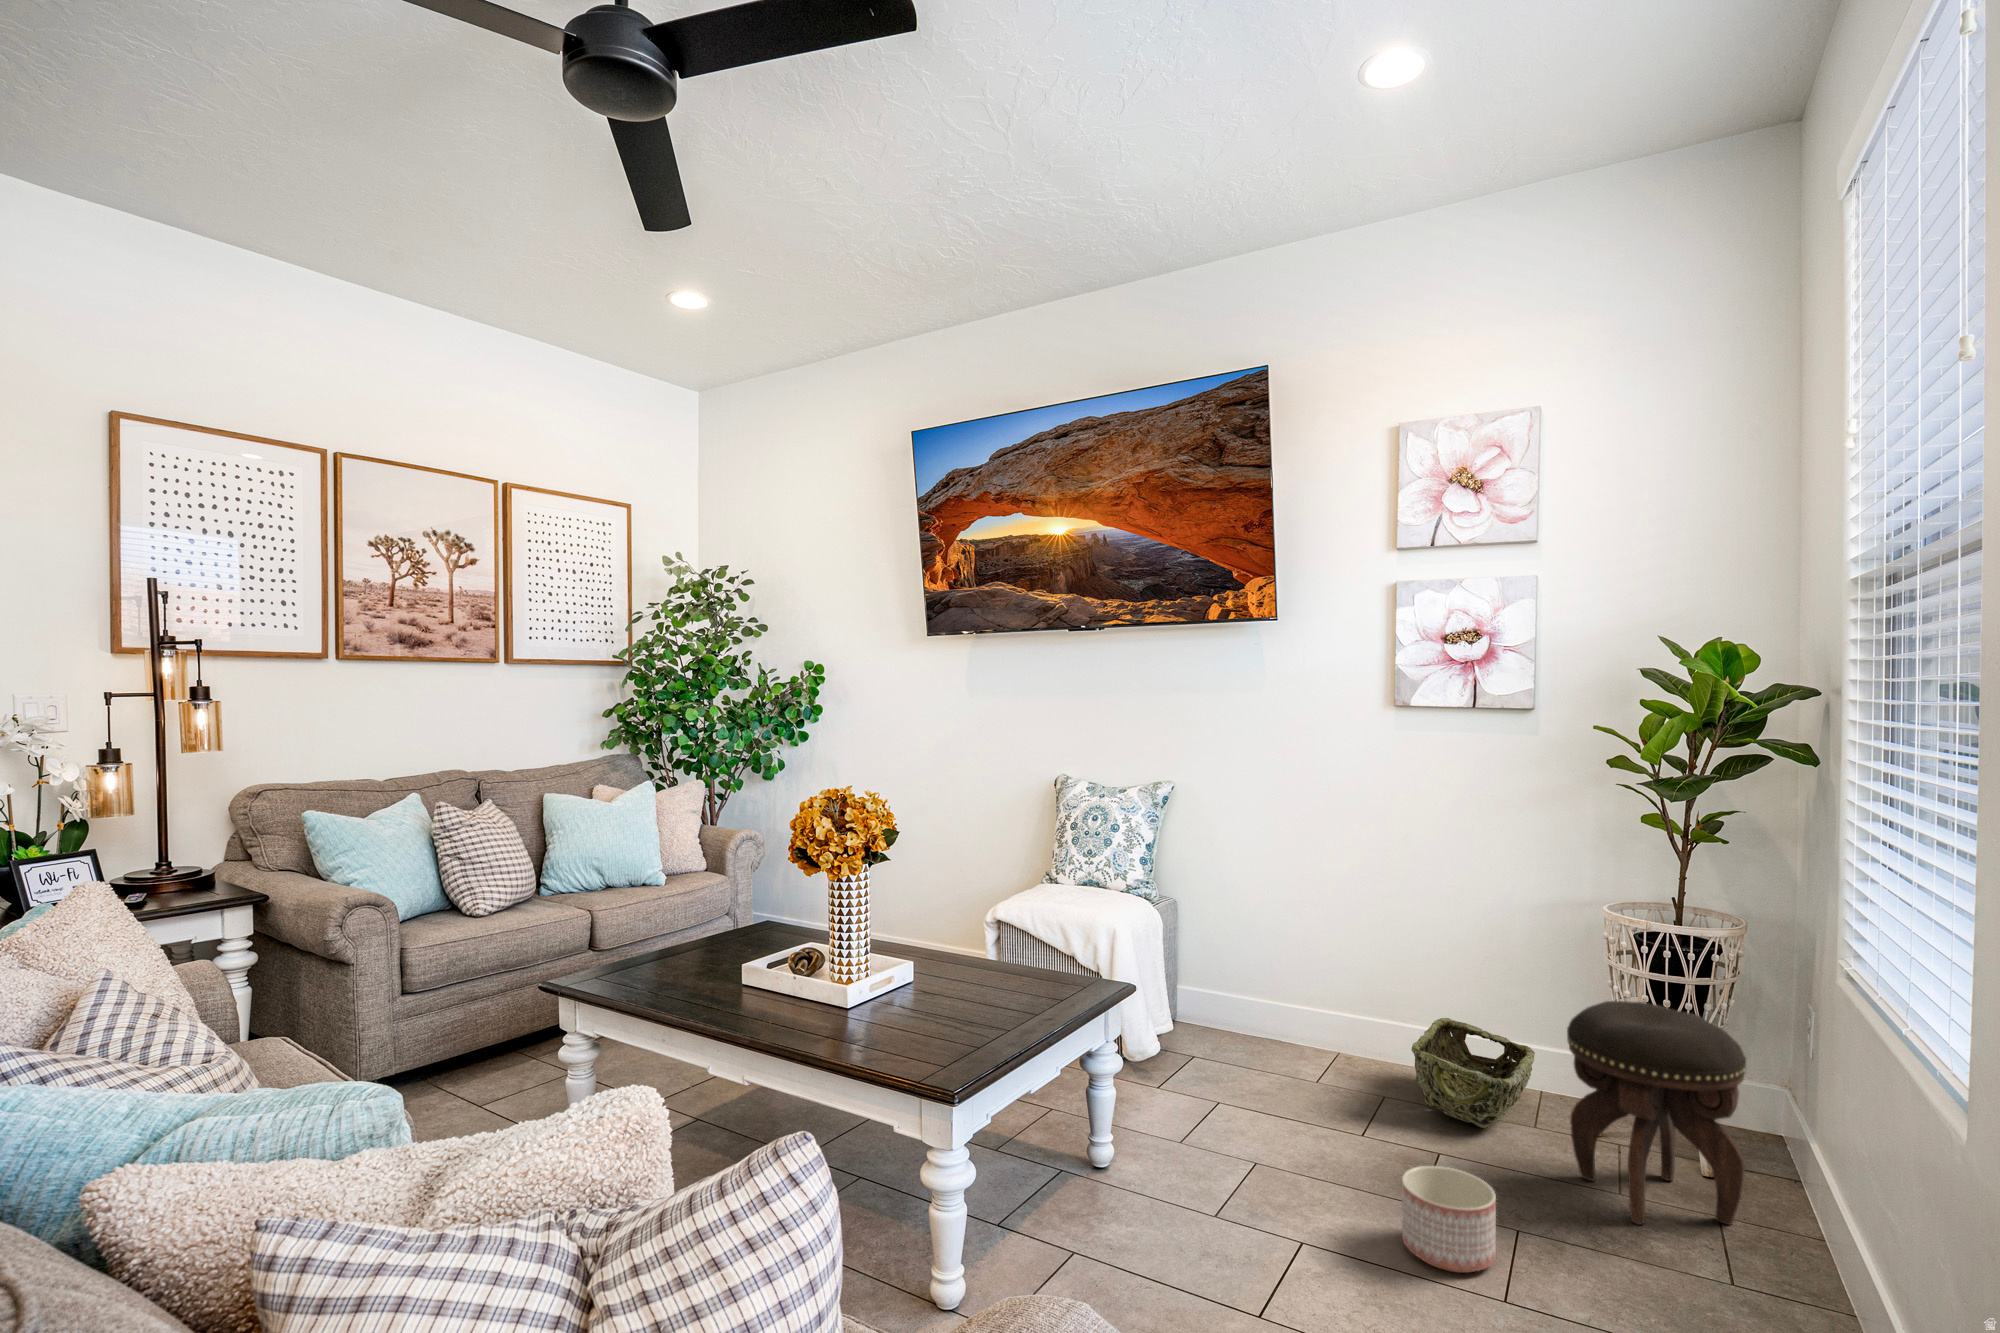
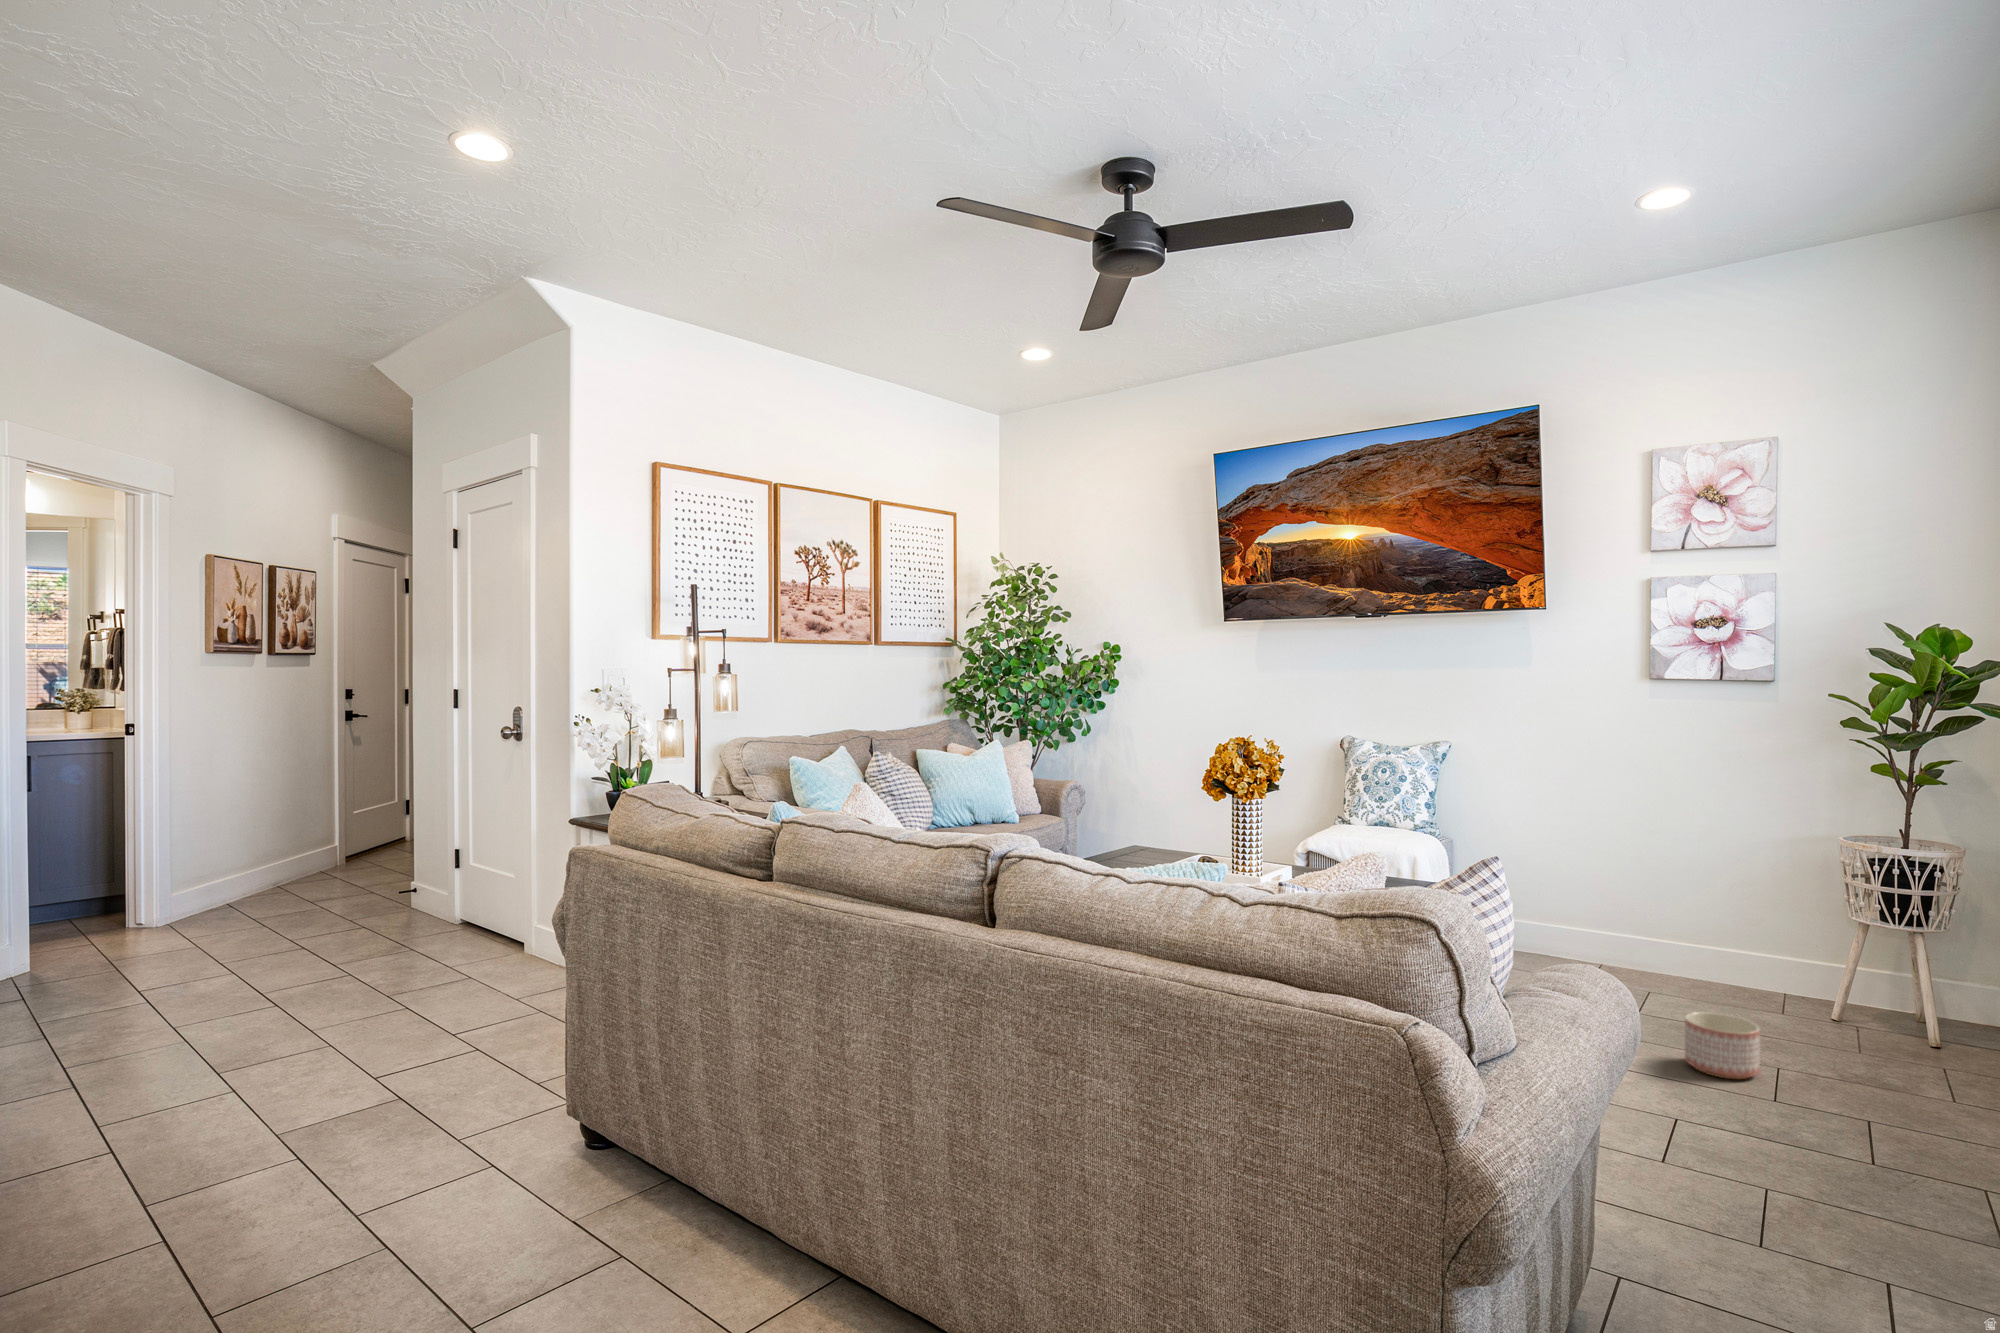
footstool: present [1567,1001,1746,1225] -> none [1810,905,1958,1065]
woven basket: present [1411,1018,1535,1128] -> none [1674,931,1776,1008]

